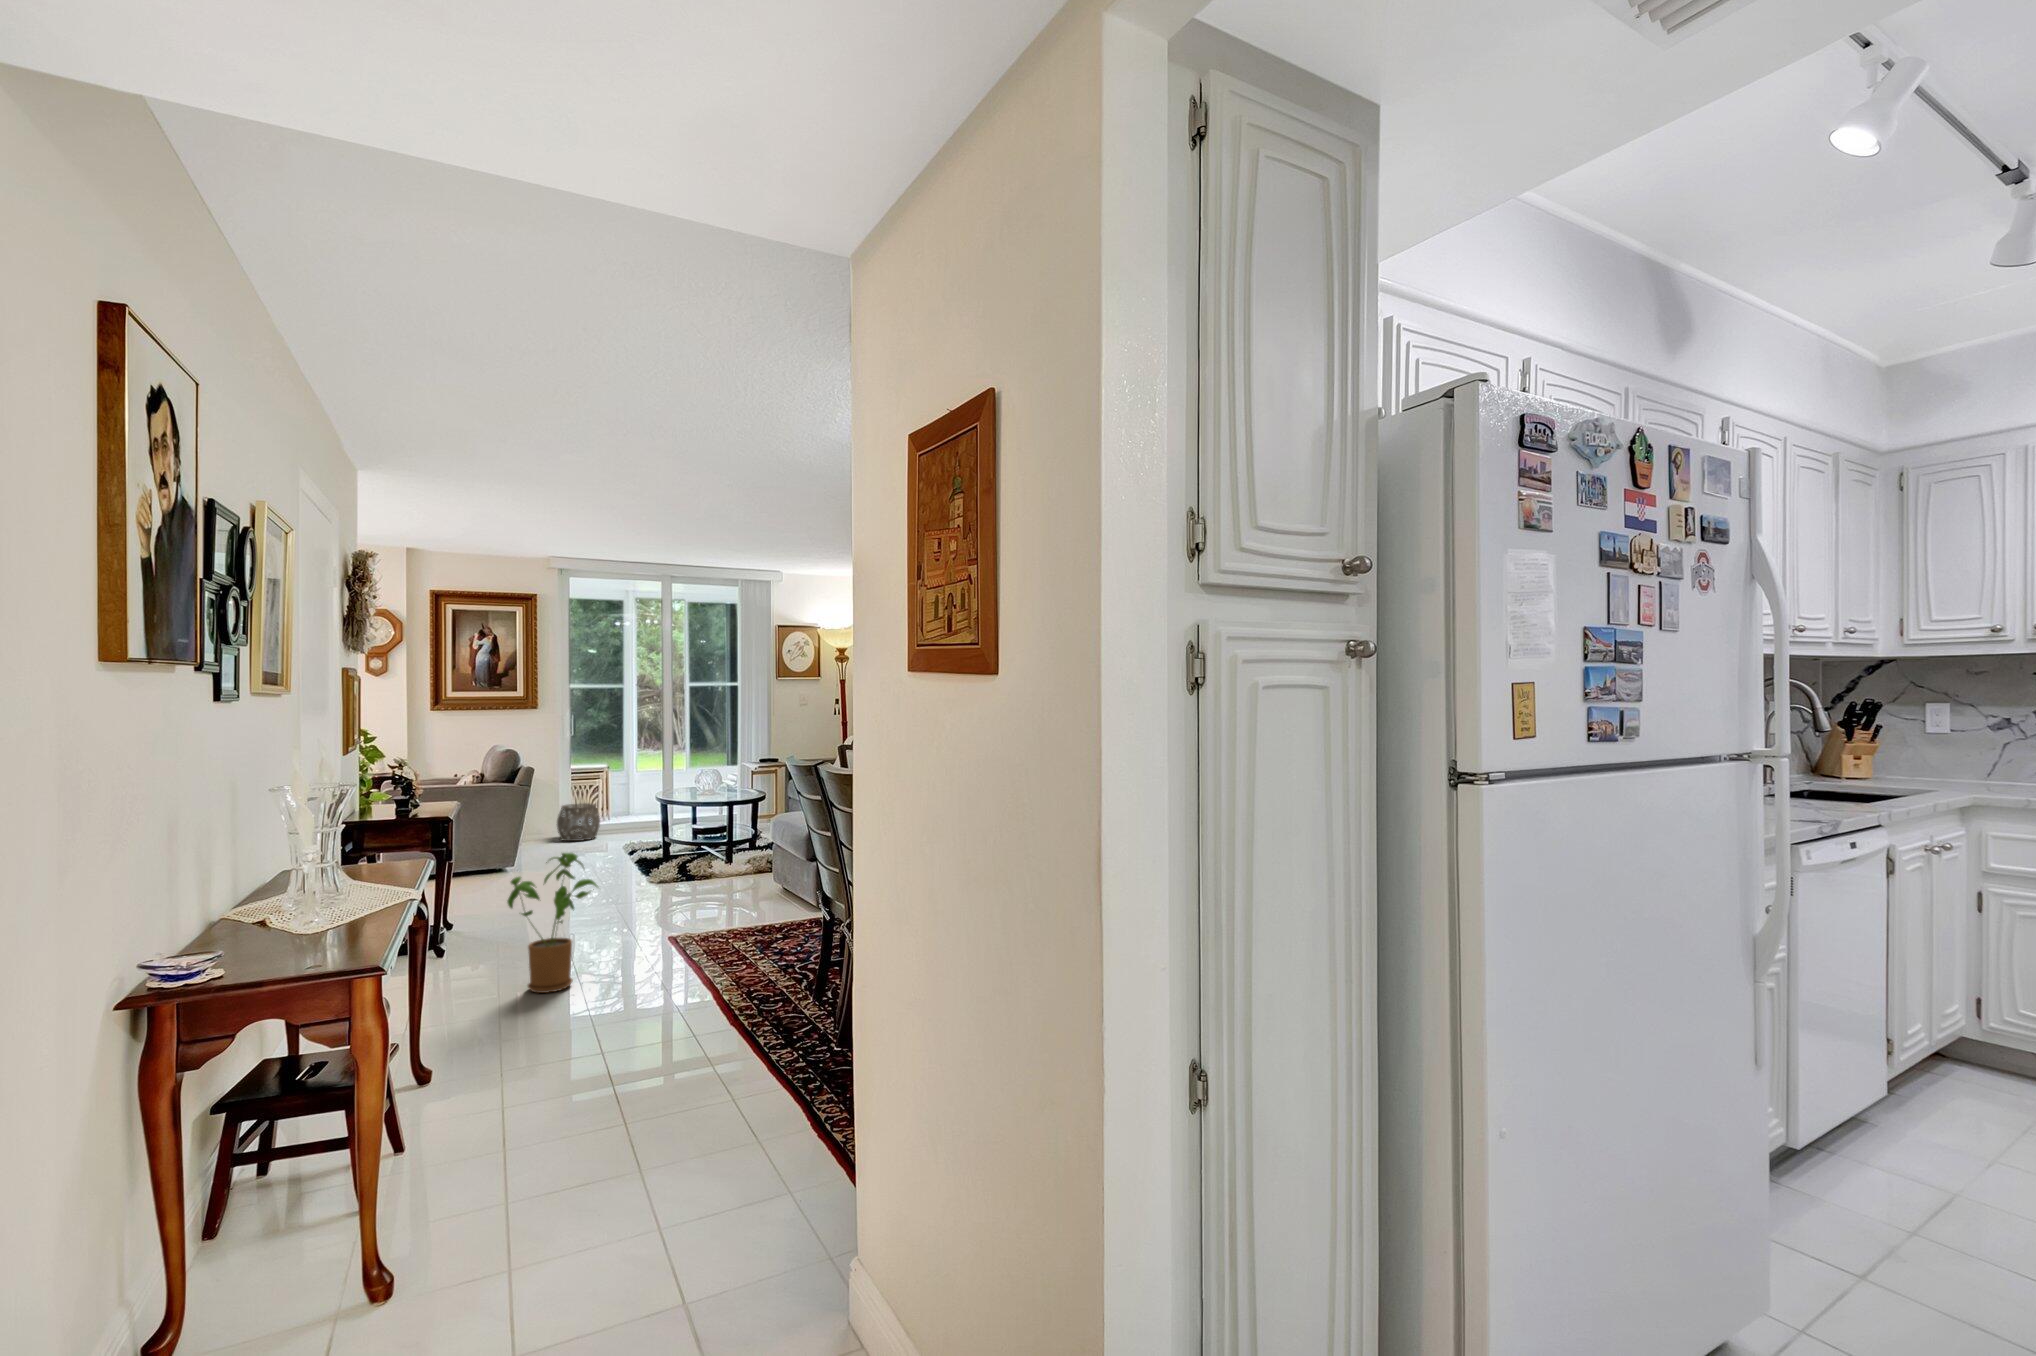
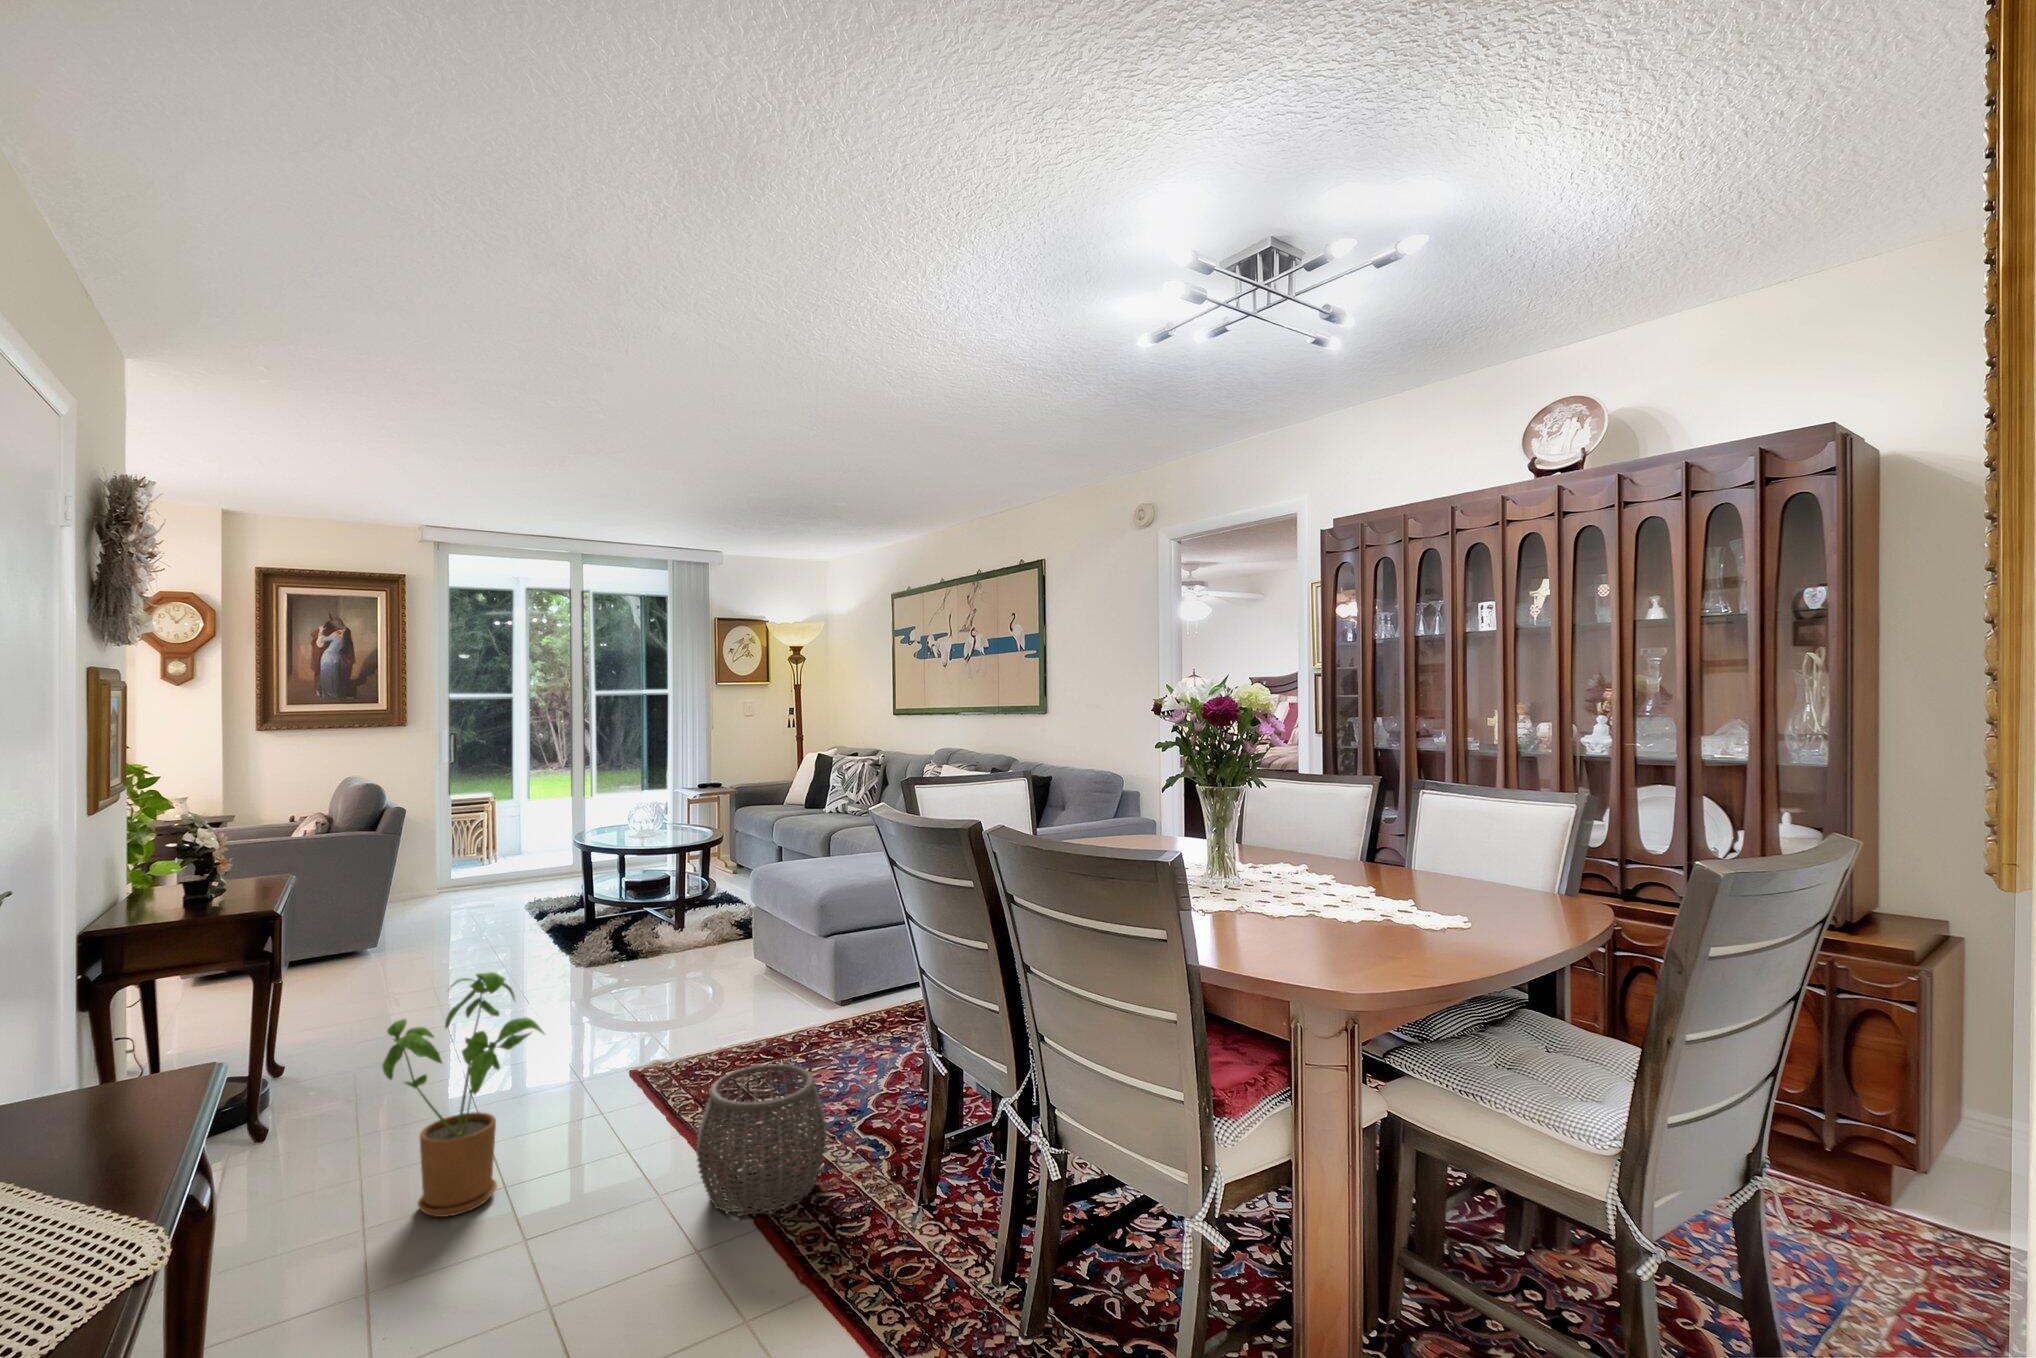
woven basket: present [557,803,600,841] -> present [696,1064,827,1216]

